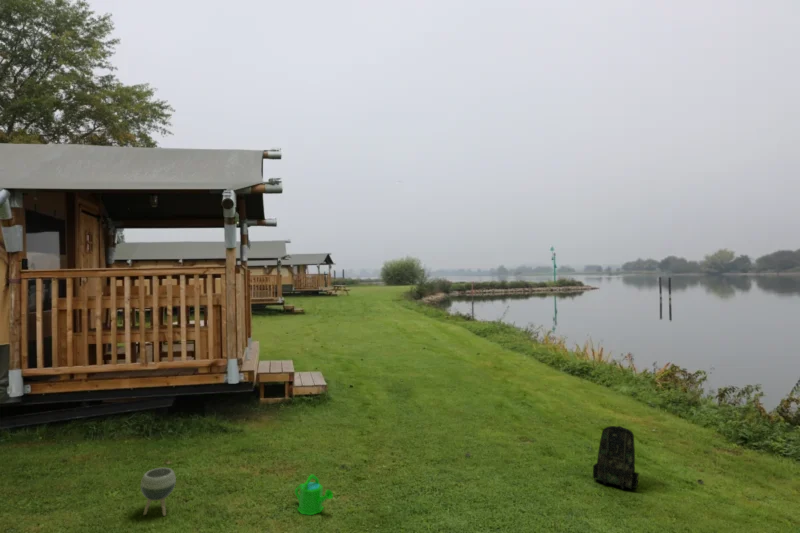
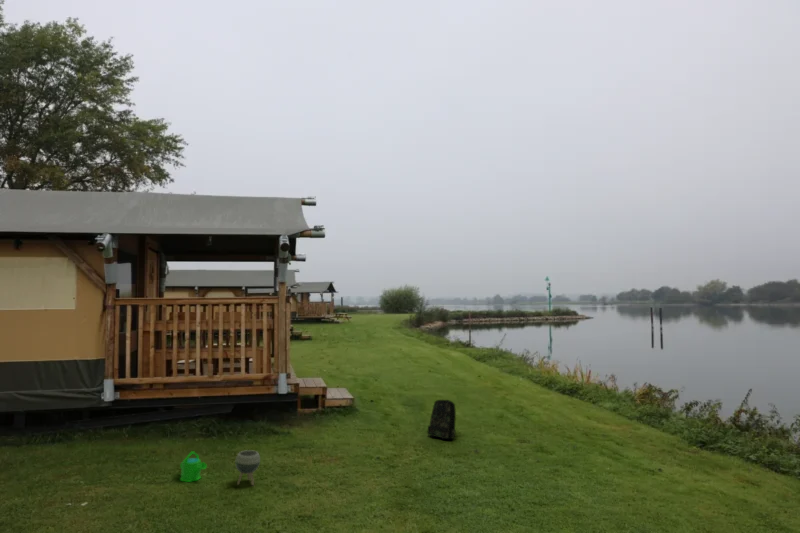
backpack: present [593,426,639,489] -> present [427,400,456,439]
watering can: present [295,474,333,515] -> present [180,451,207,482]

